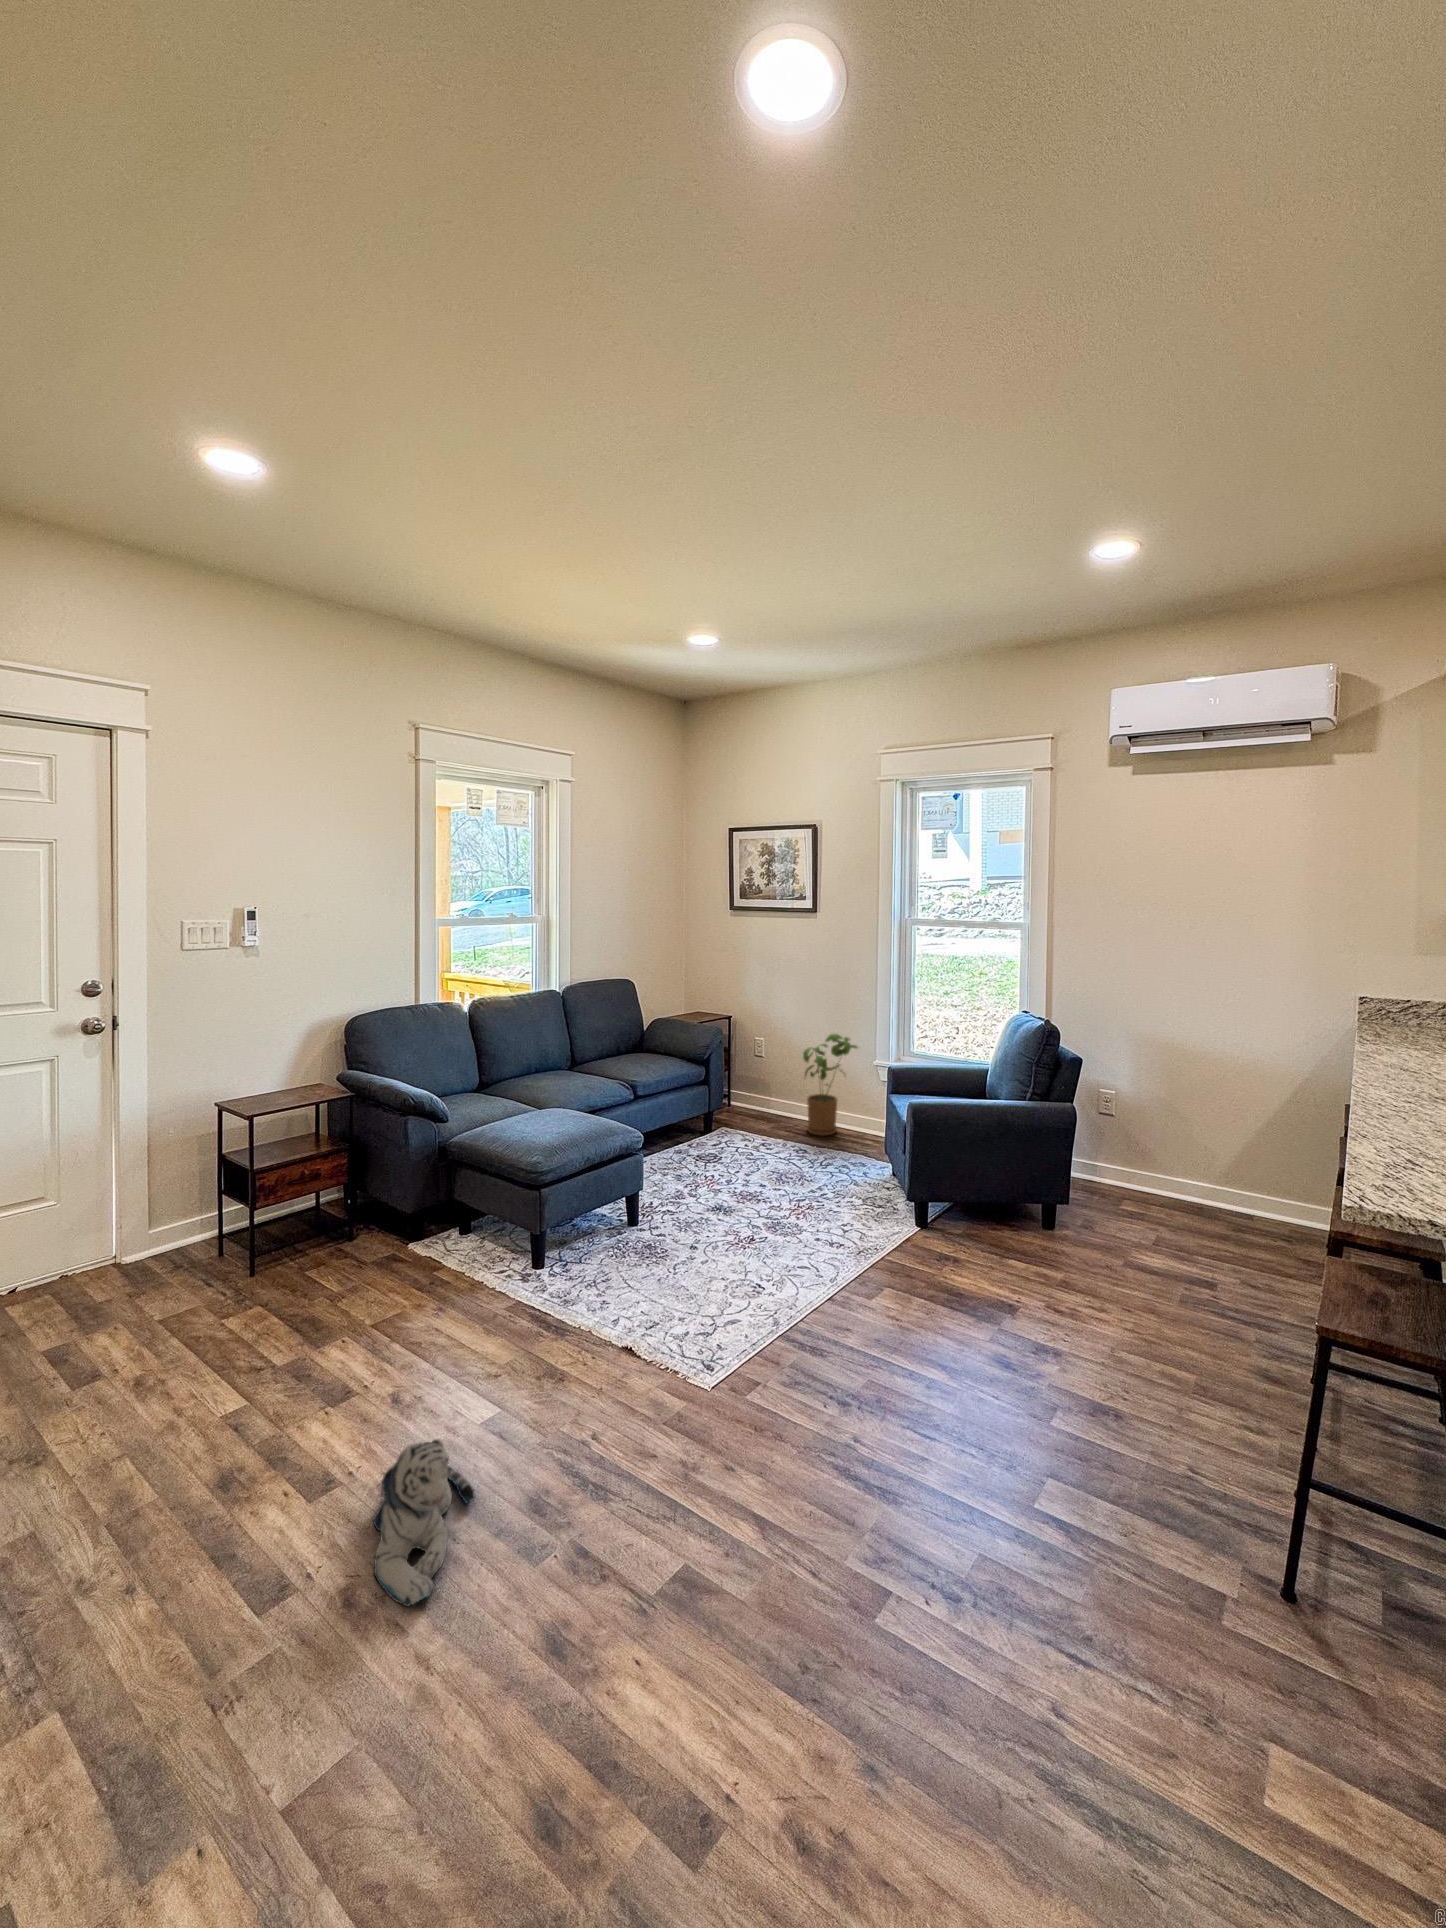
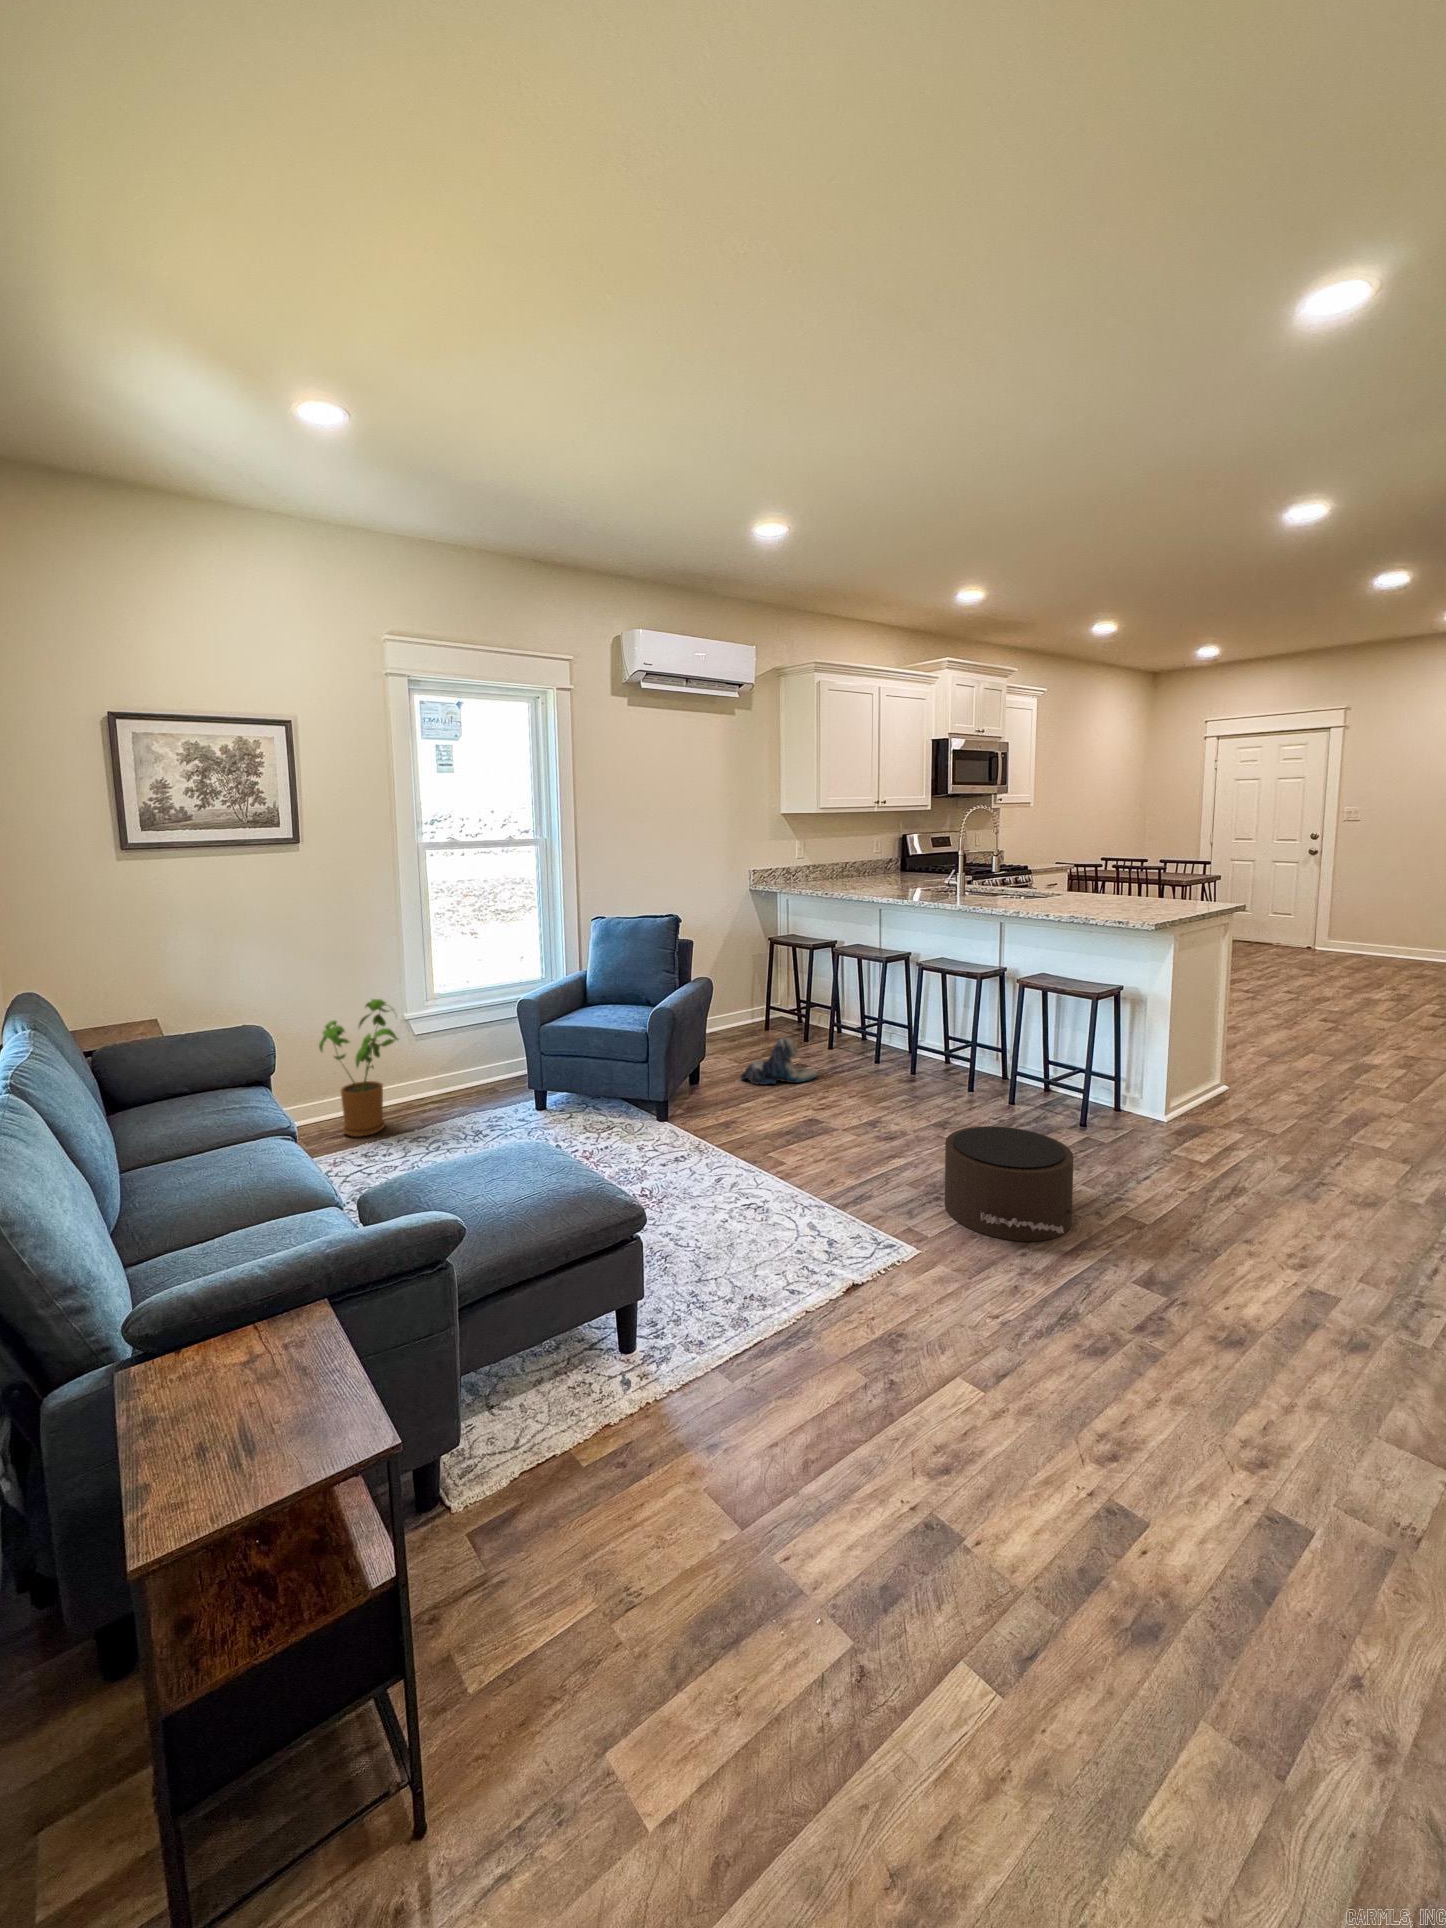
pouf: none [743,1330,955,1528] -> present [945,1126,1073,1241]
plush toy: present [372,1439,475,1606] -> present [740,1038,818,1085]

